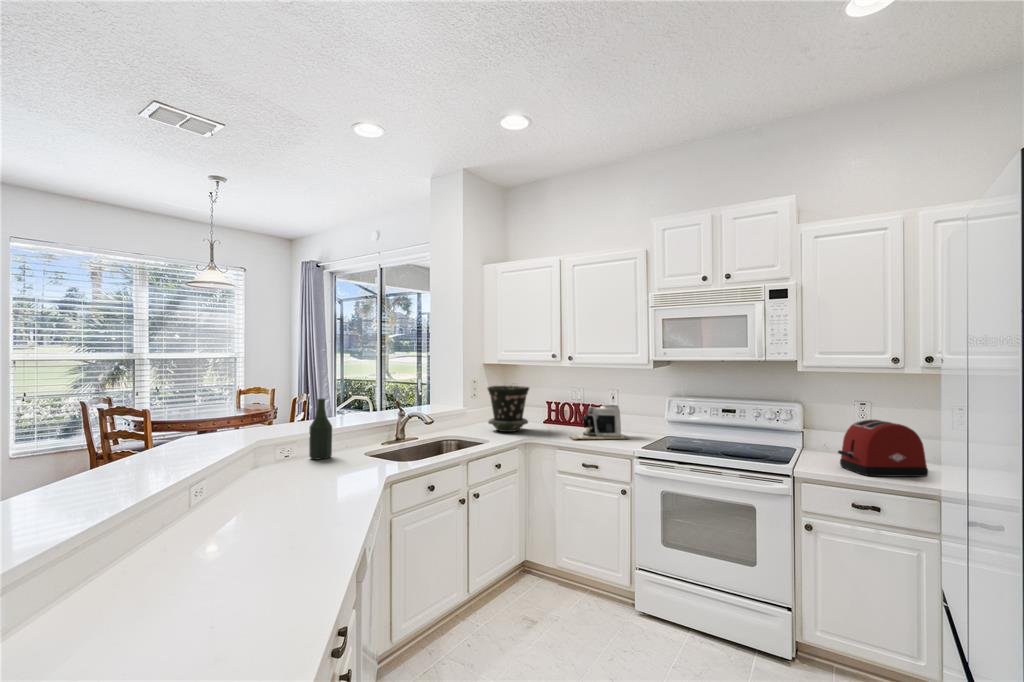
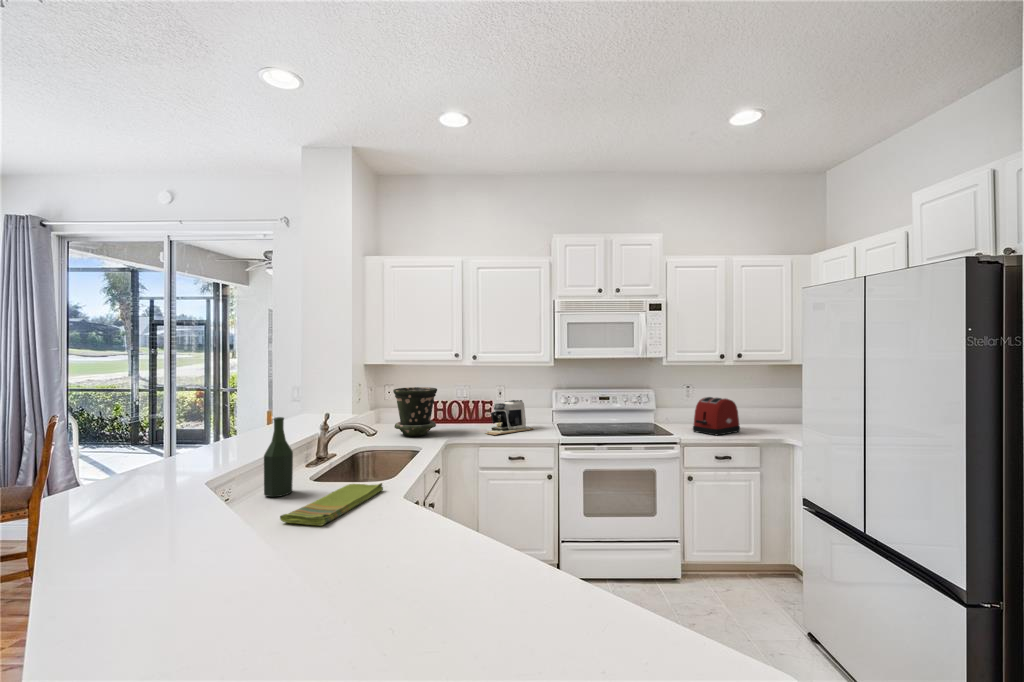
dish towel: none [275,458,372,480] -> present [280,483,383,526]

